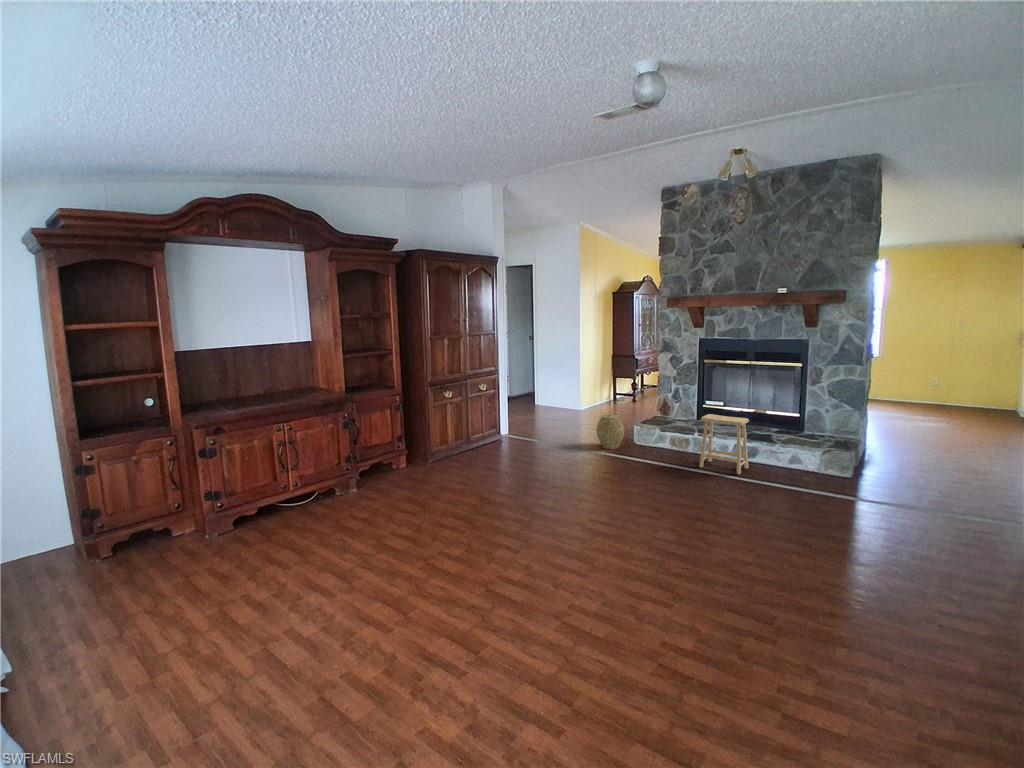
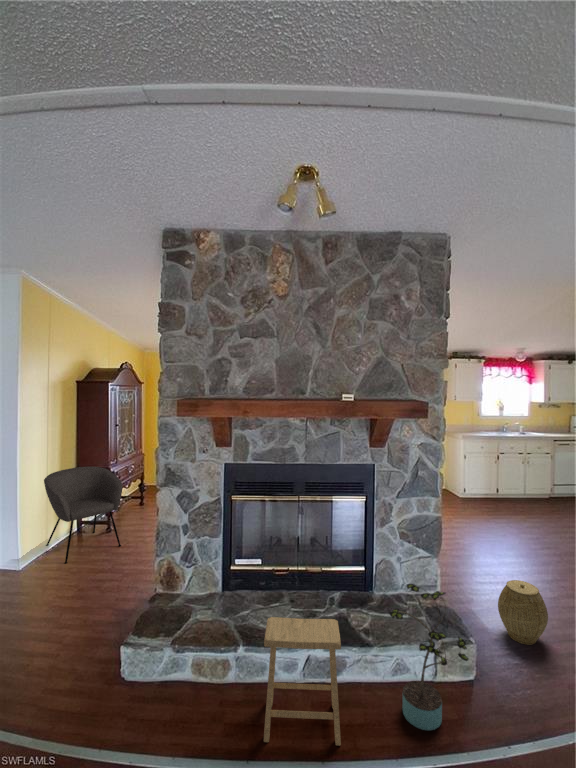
armchair: none [595,355,644,412] -> present [44,467,123,564]
potted plant: none [779,406,827,483] -> present [390,584,468,730]
woven basket: present [597,414,624,449] -> present [498,580,548,645]

